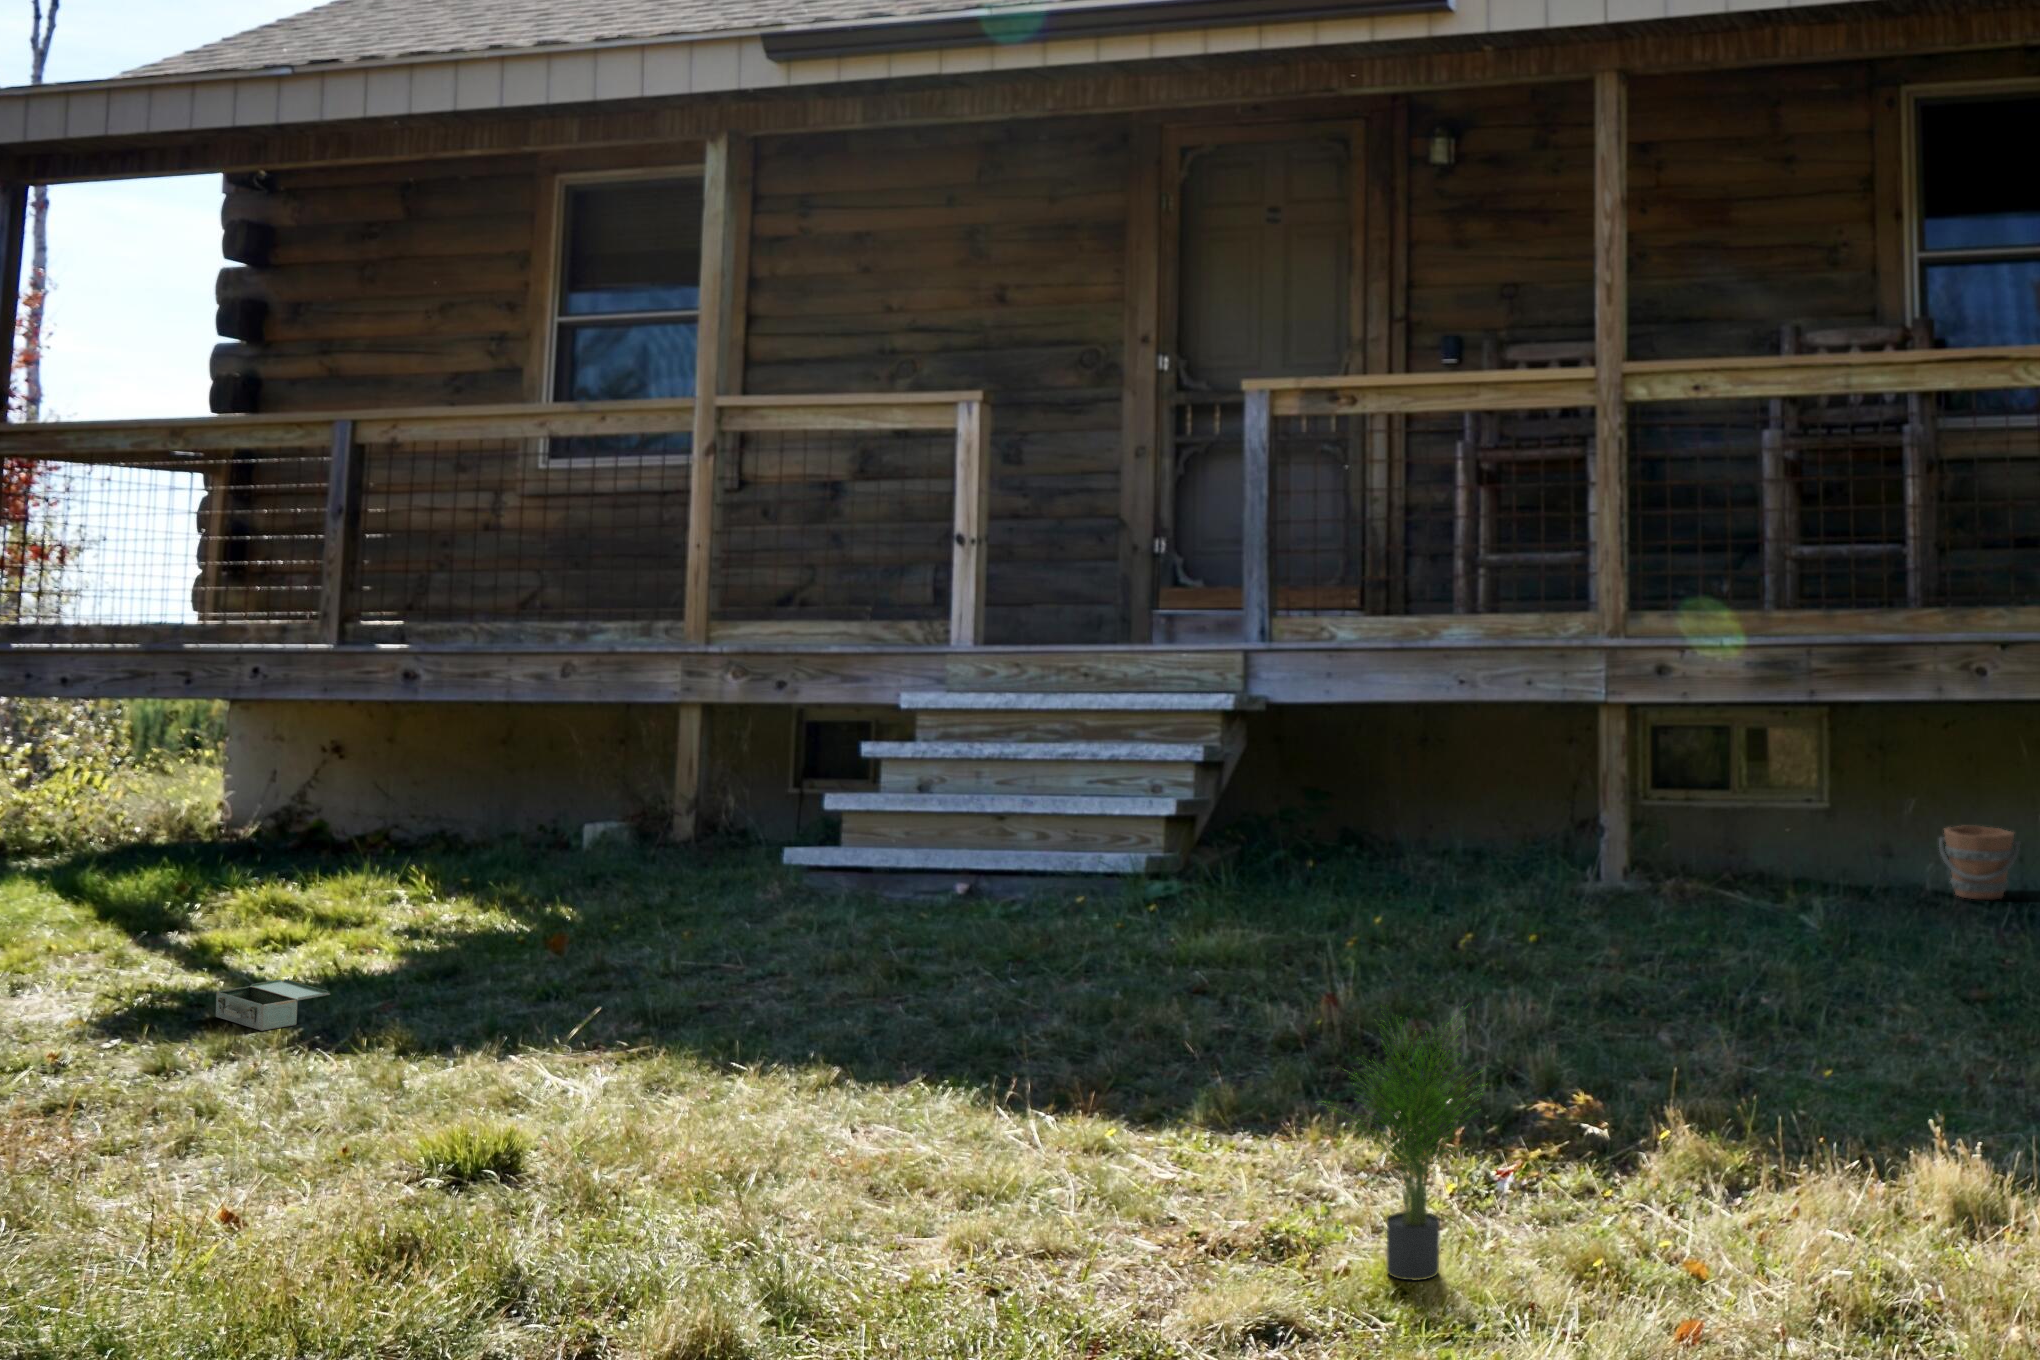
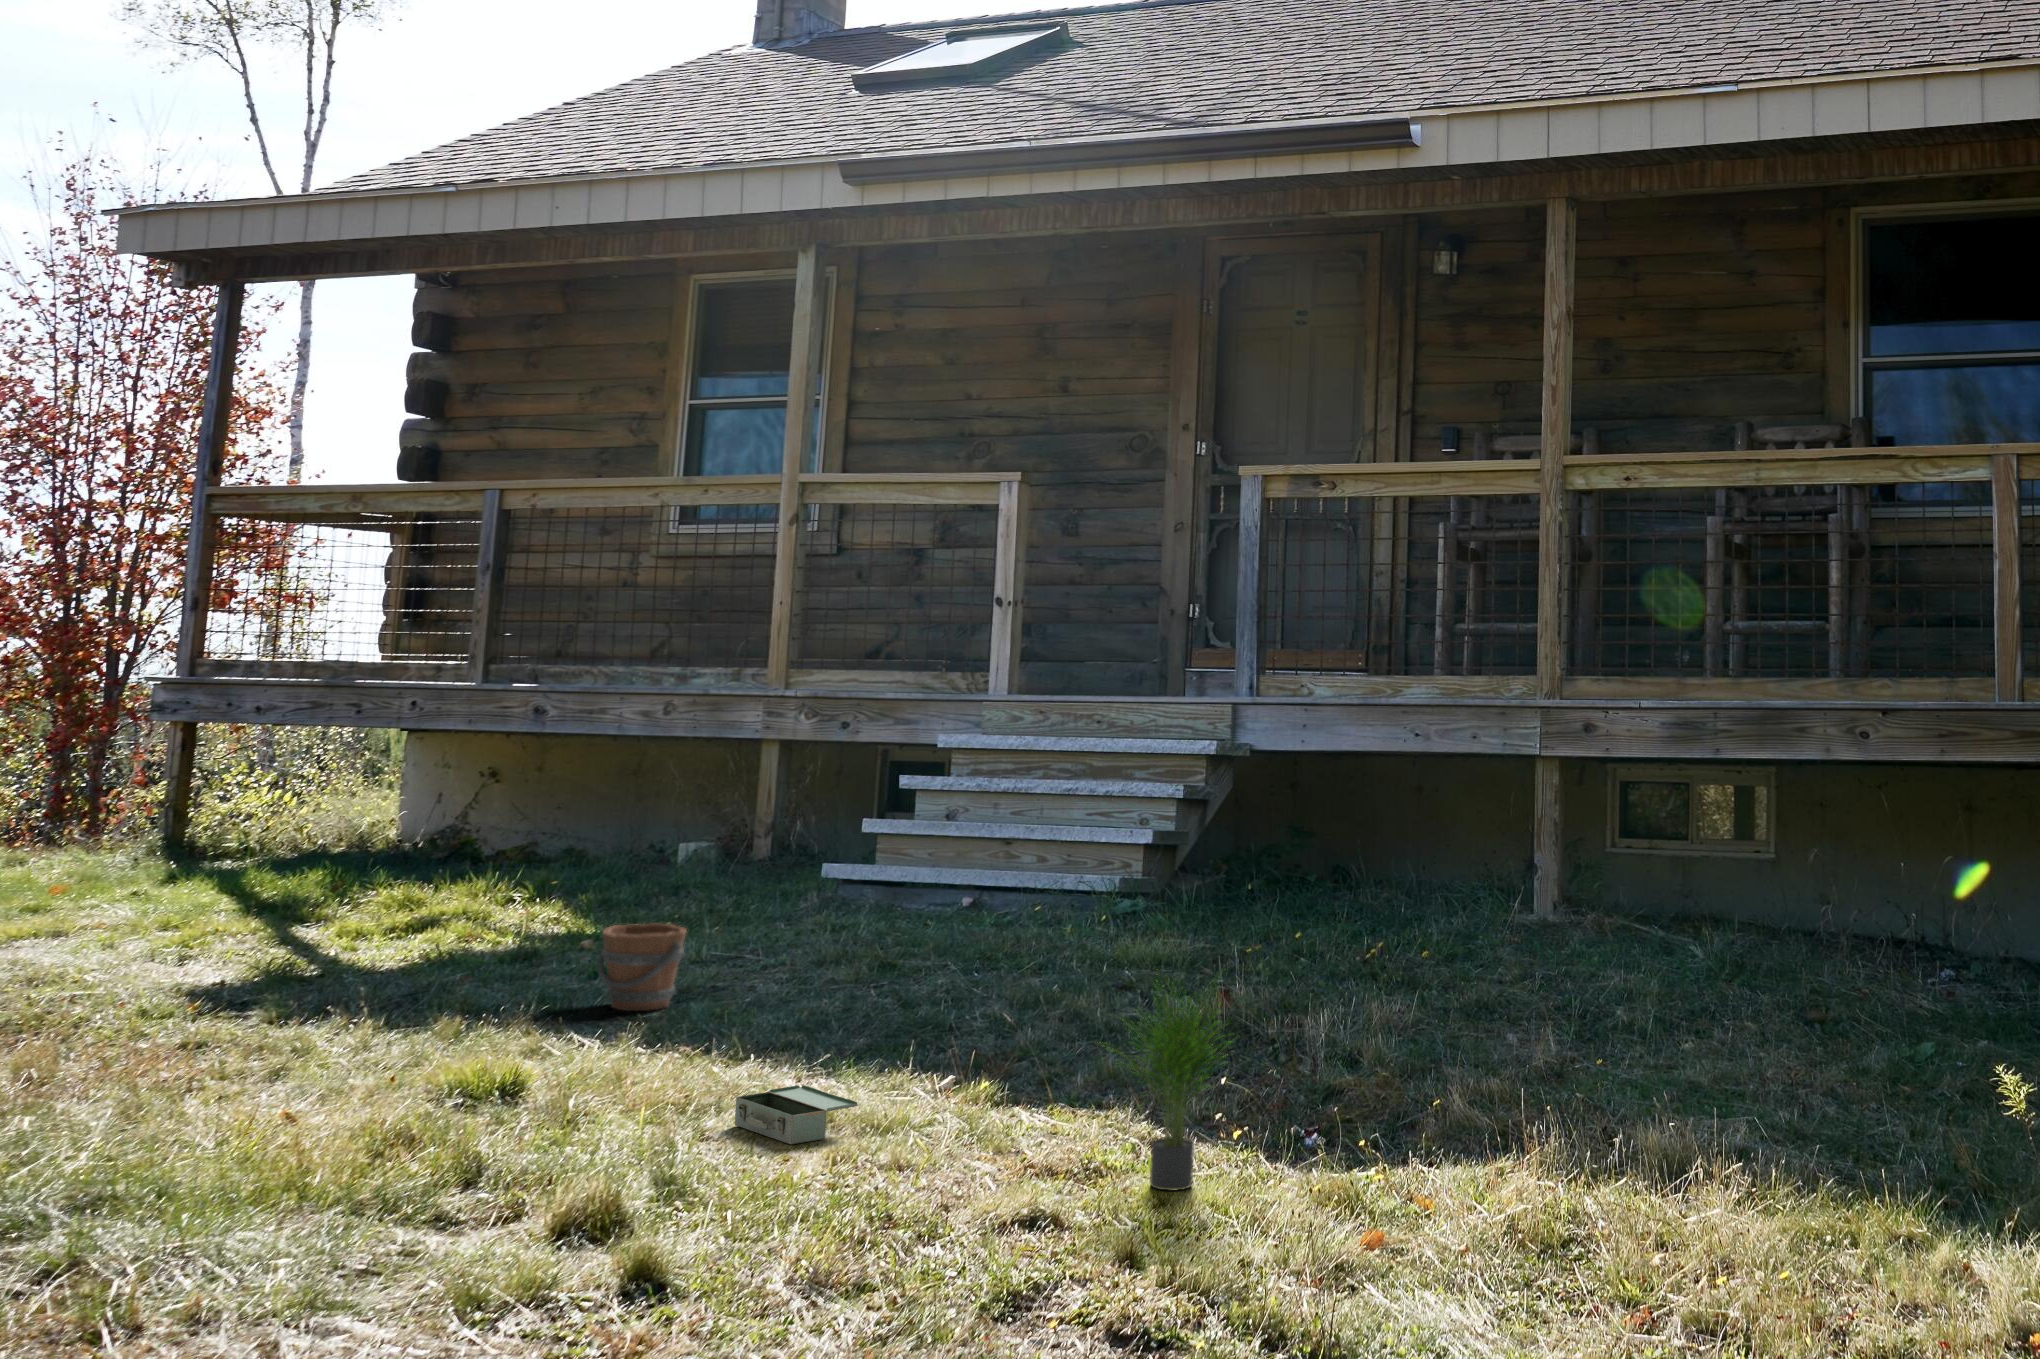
bucket: present [1939,826,2020,900] -> present [598,924,686,1011]
toolbox: present [216,979,330,1031] -> present [735,1085,858,1144]

